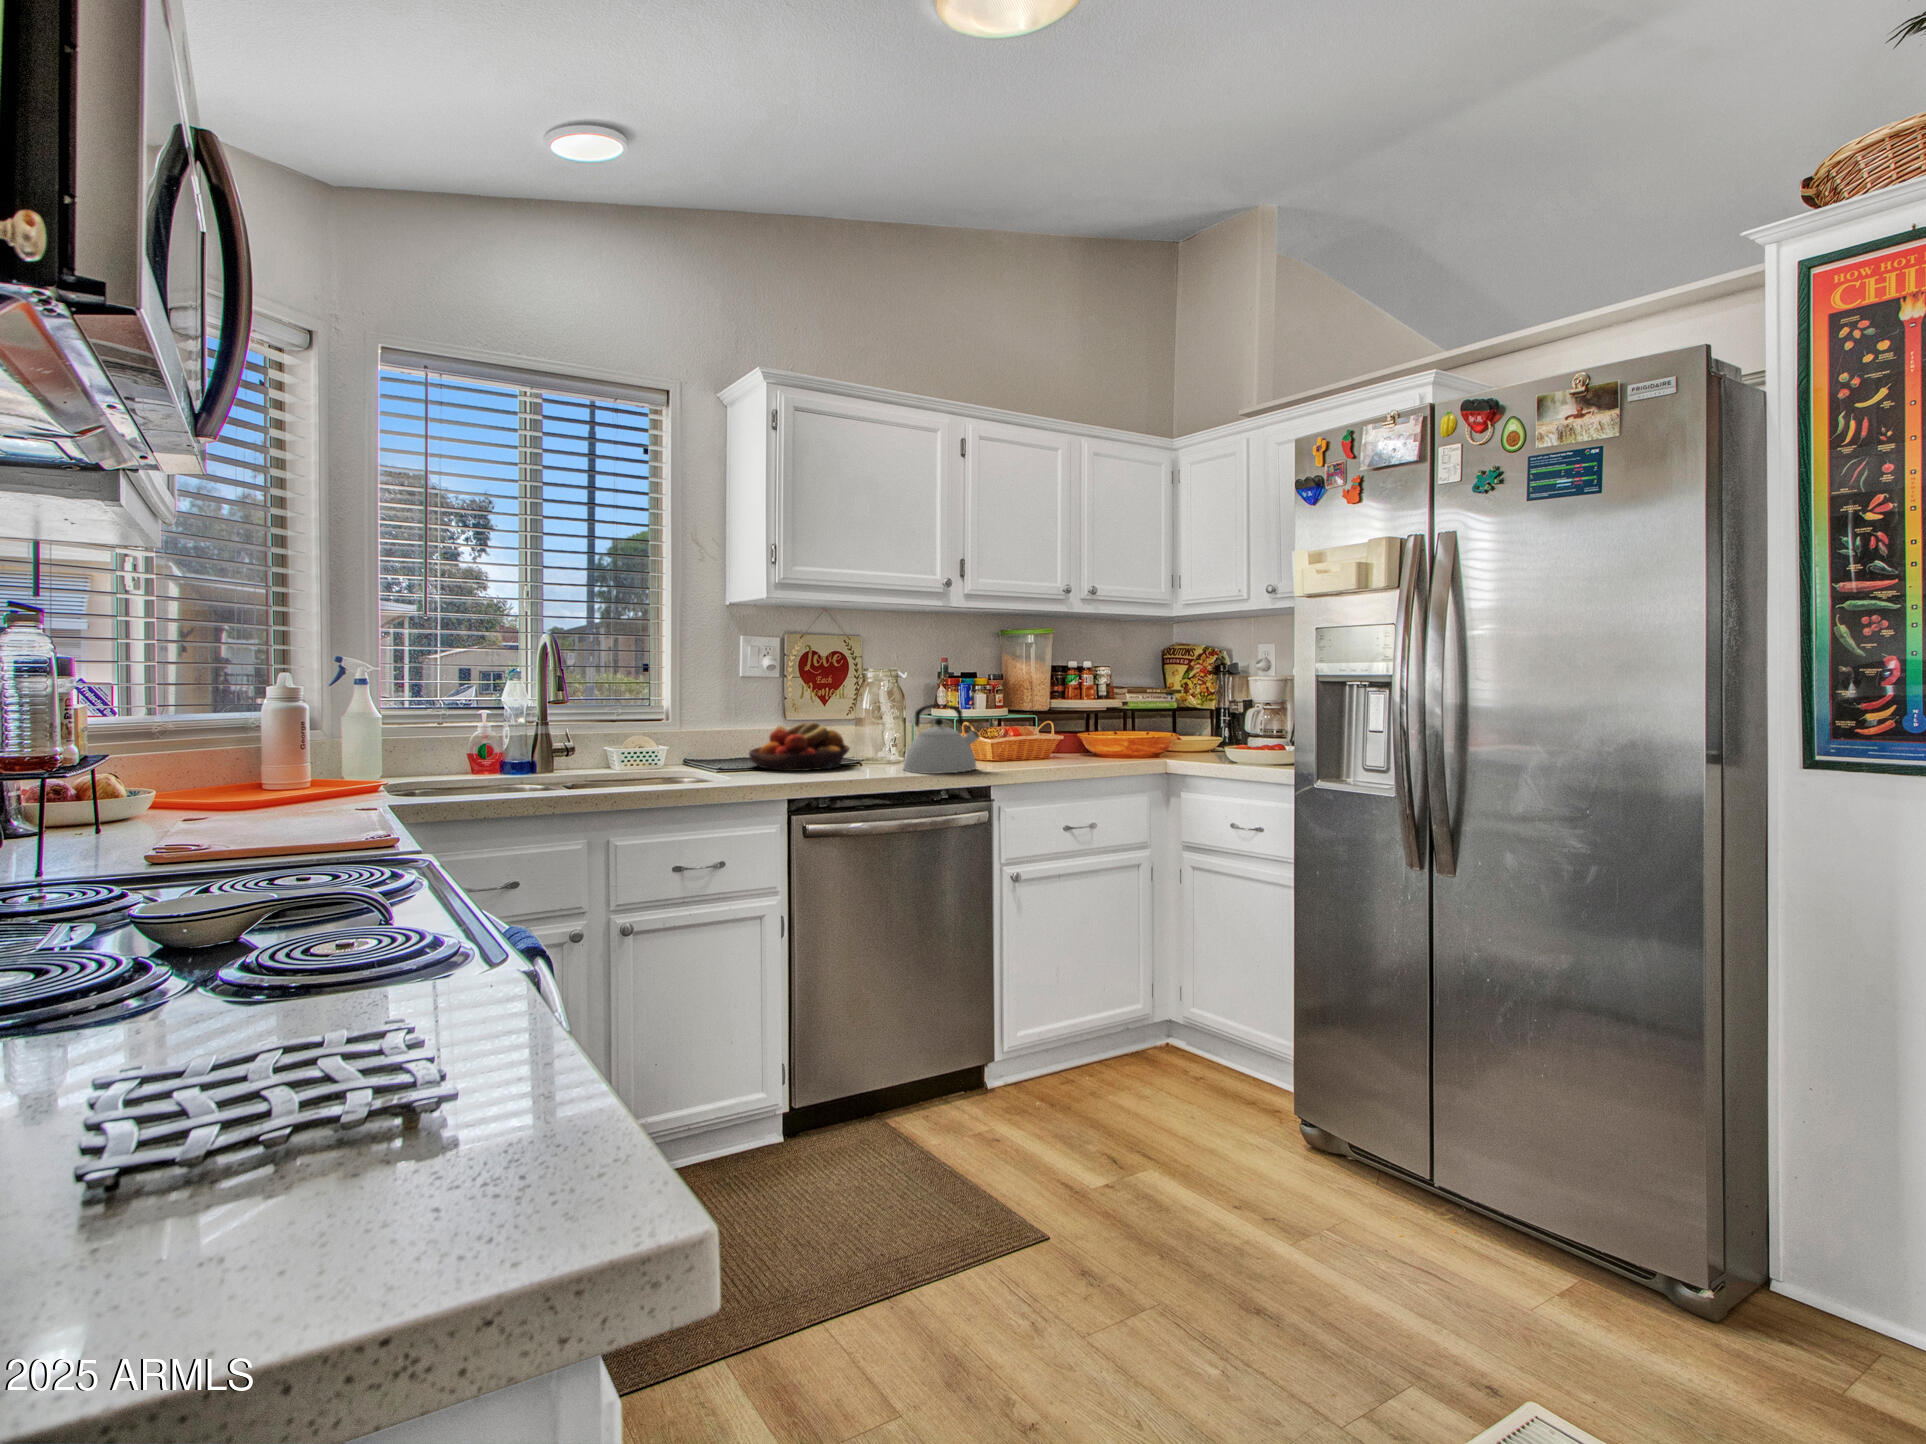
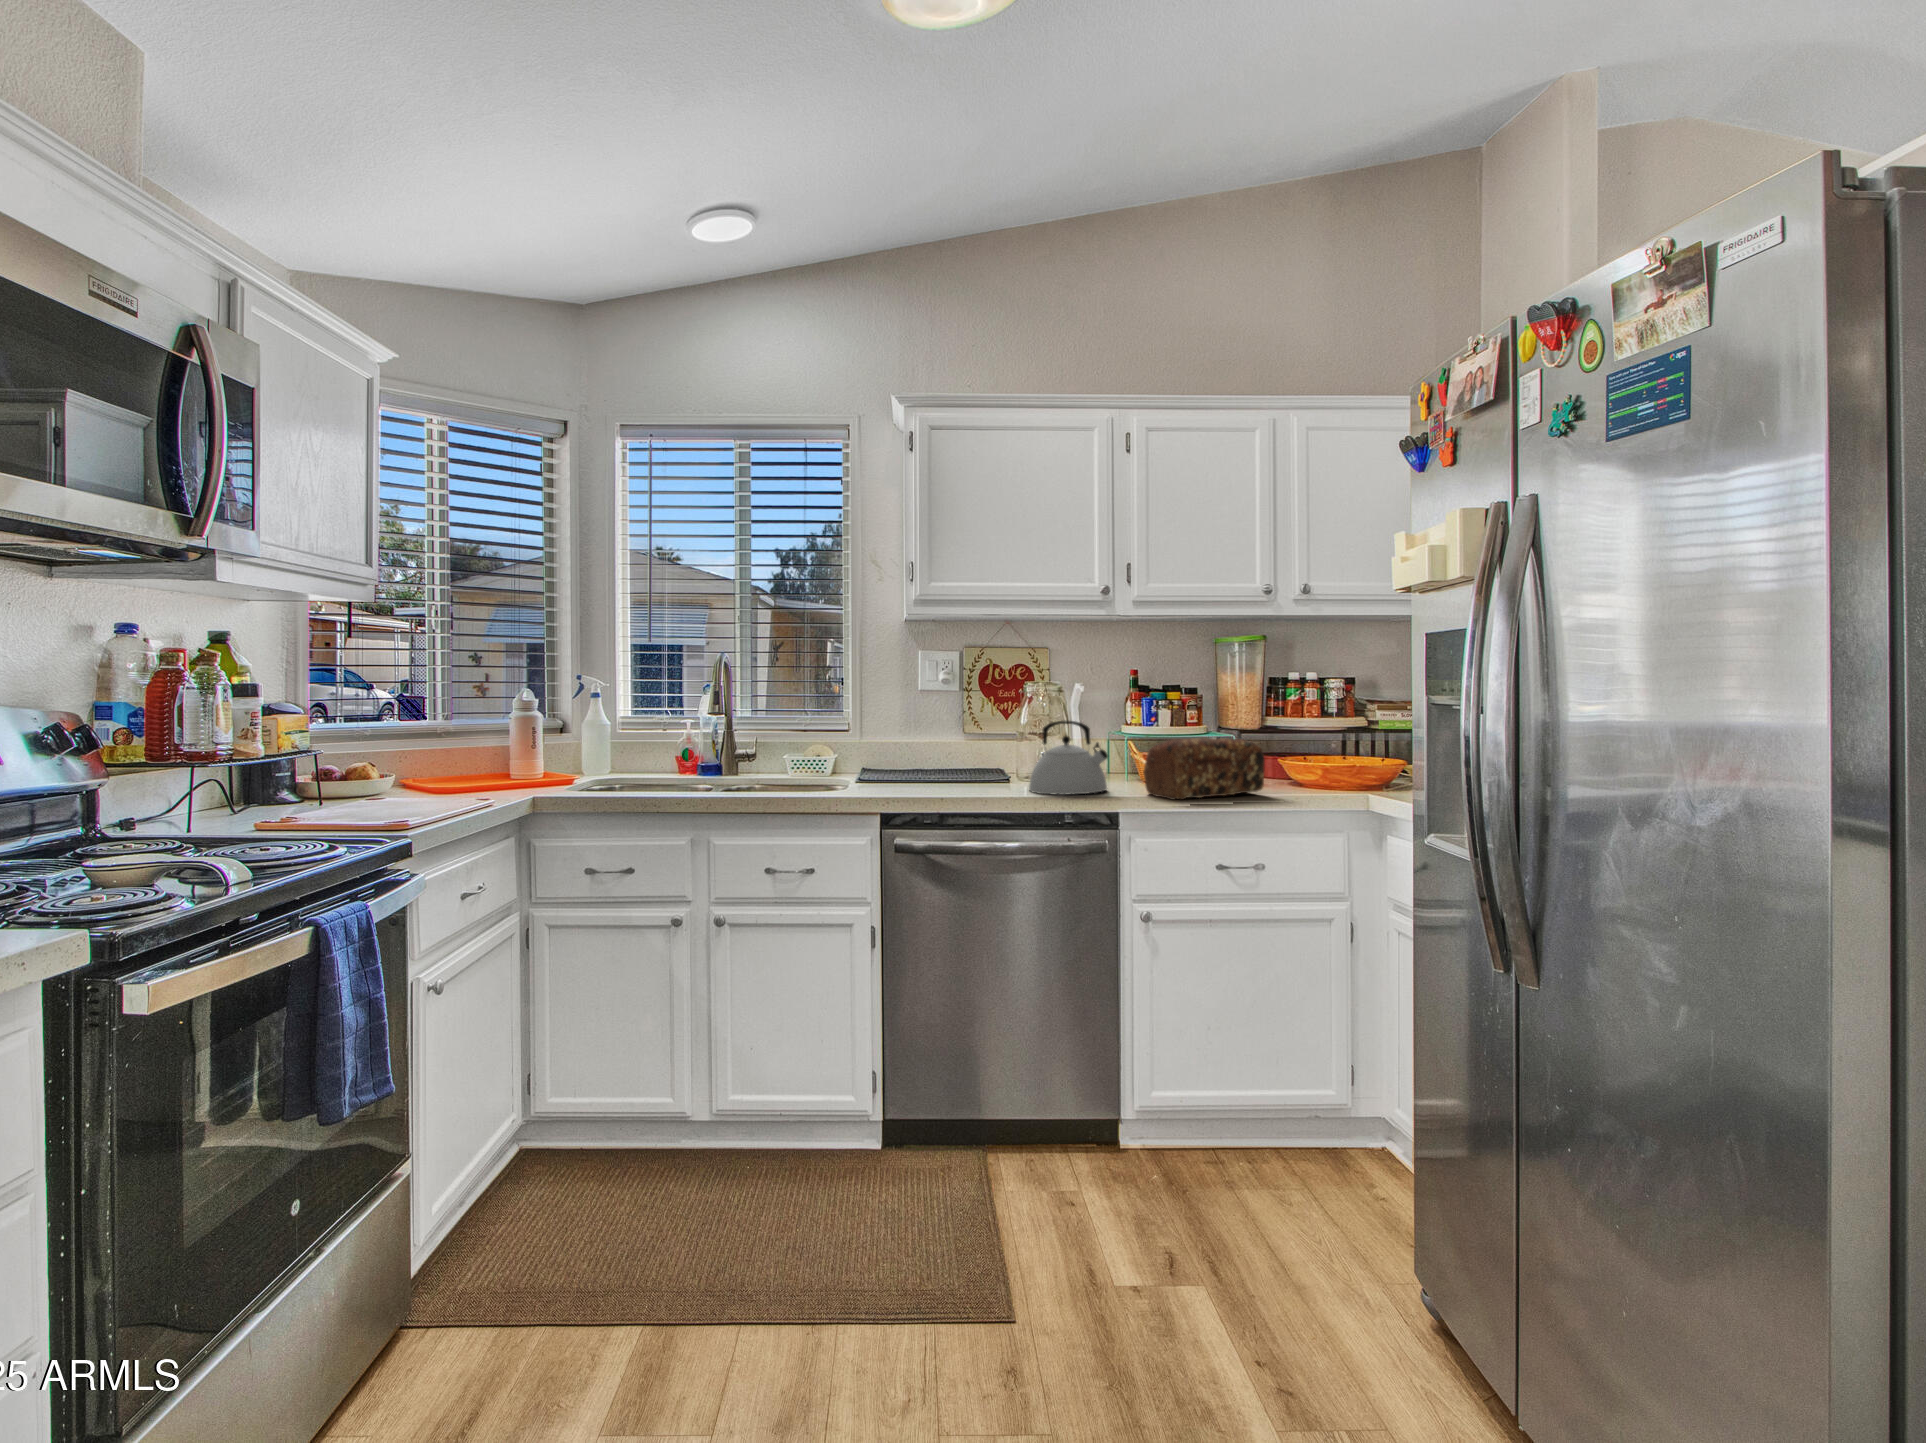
bread loaf: none [1010,718,1103,773] -> present [1143,737,1265,800]
fruit bowl: present [749,722,850,771] -> none [896,737,994,785]

